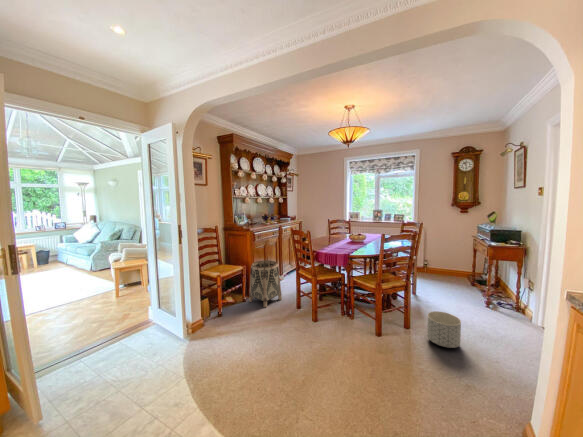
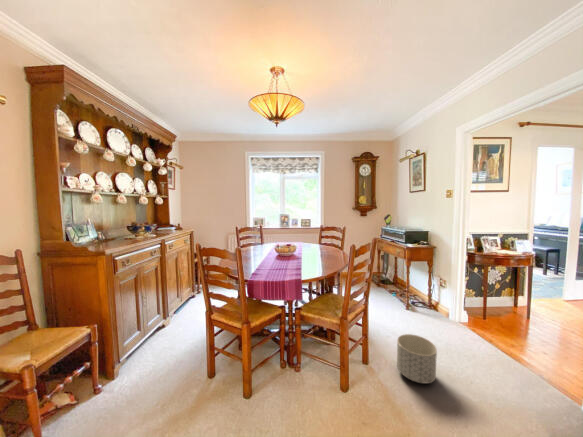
basket: present [249,260,282,307] -> none [106,303,177,400]

